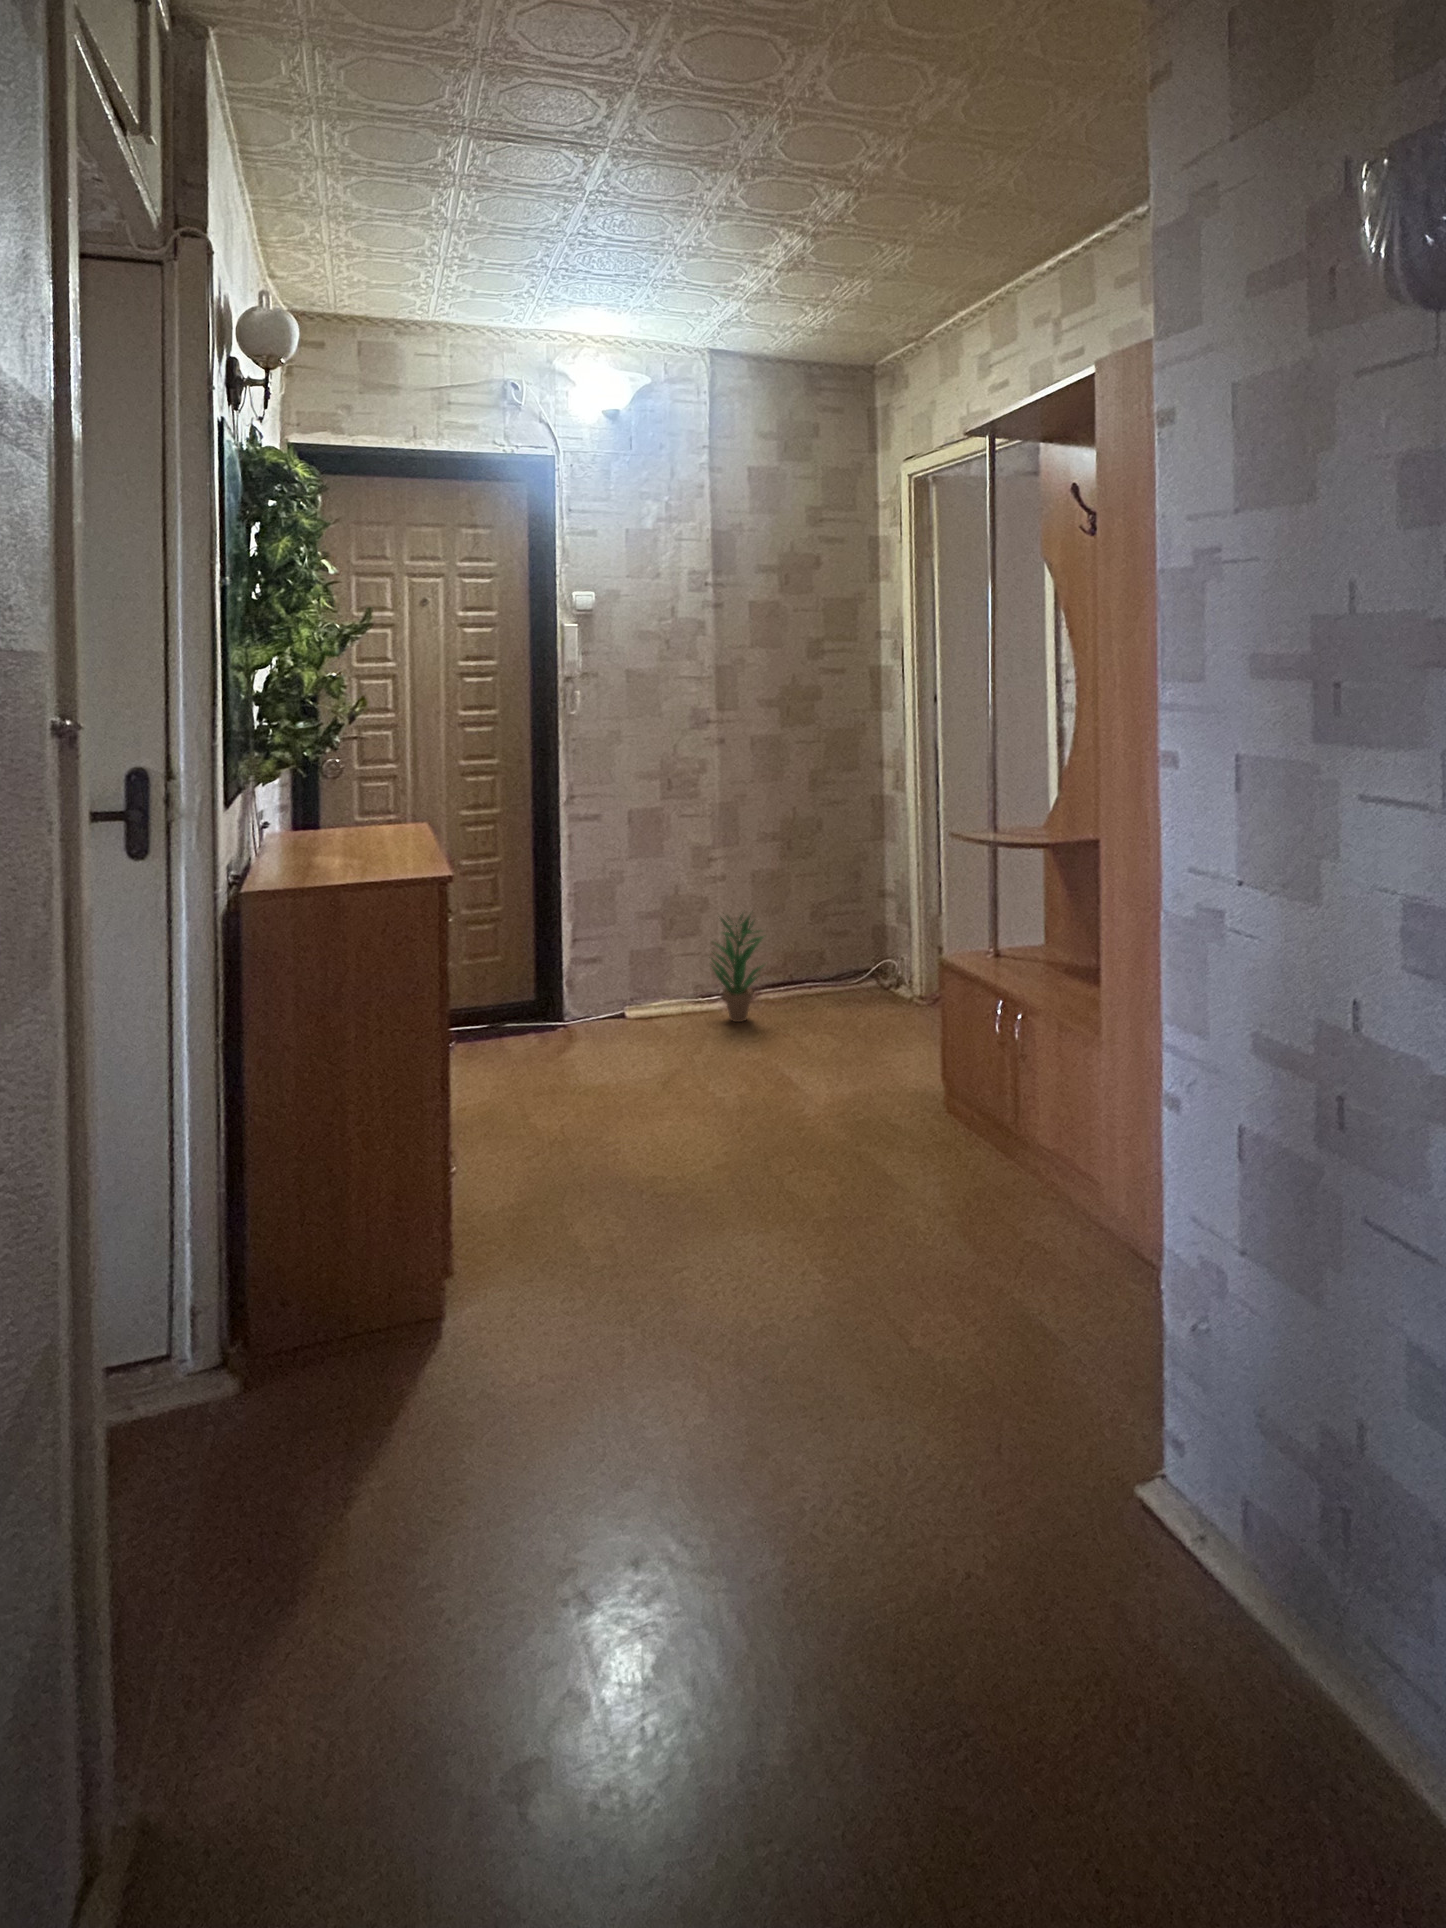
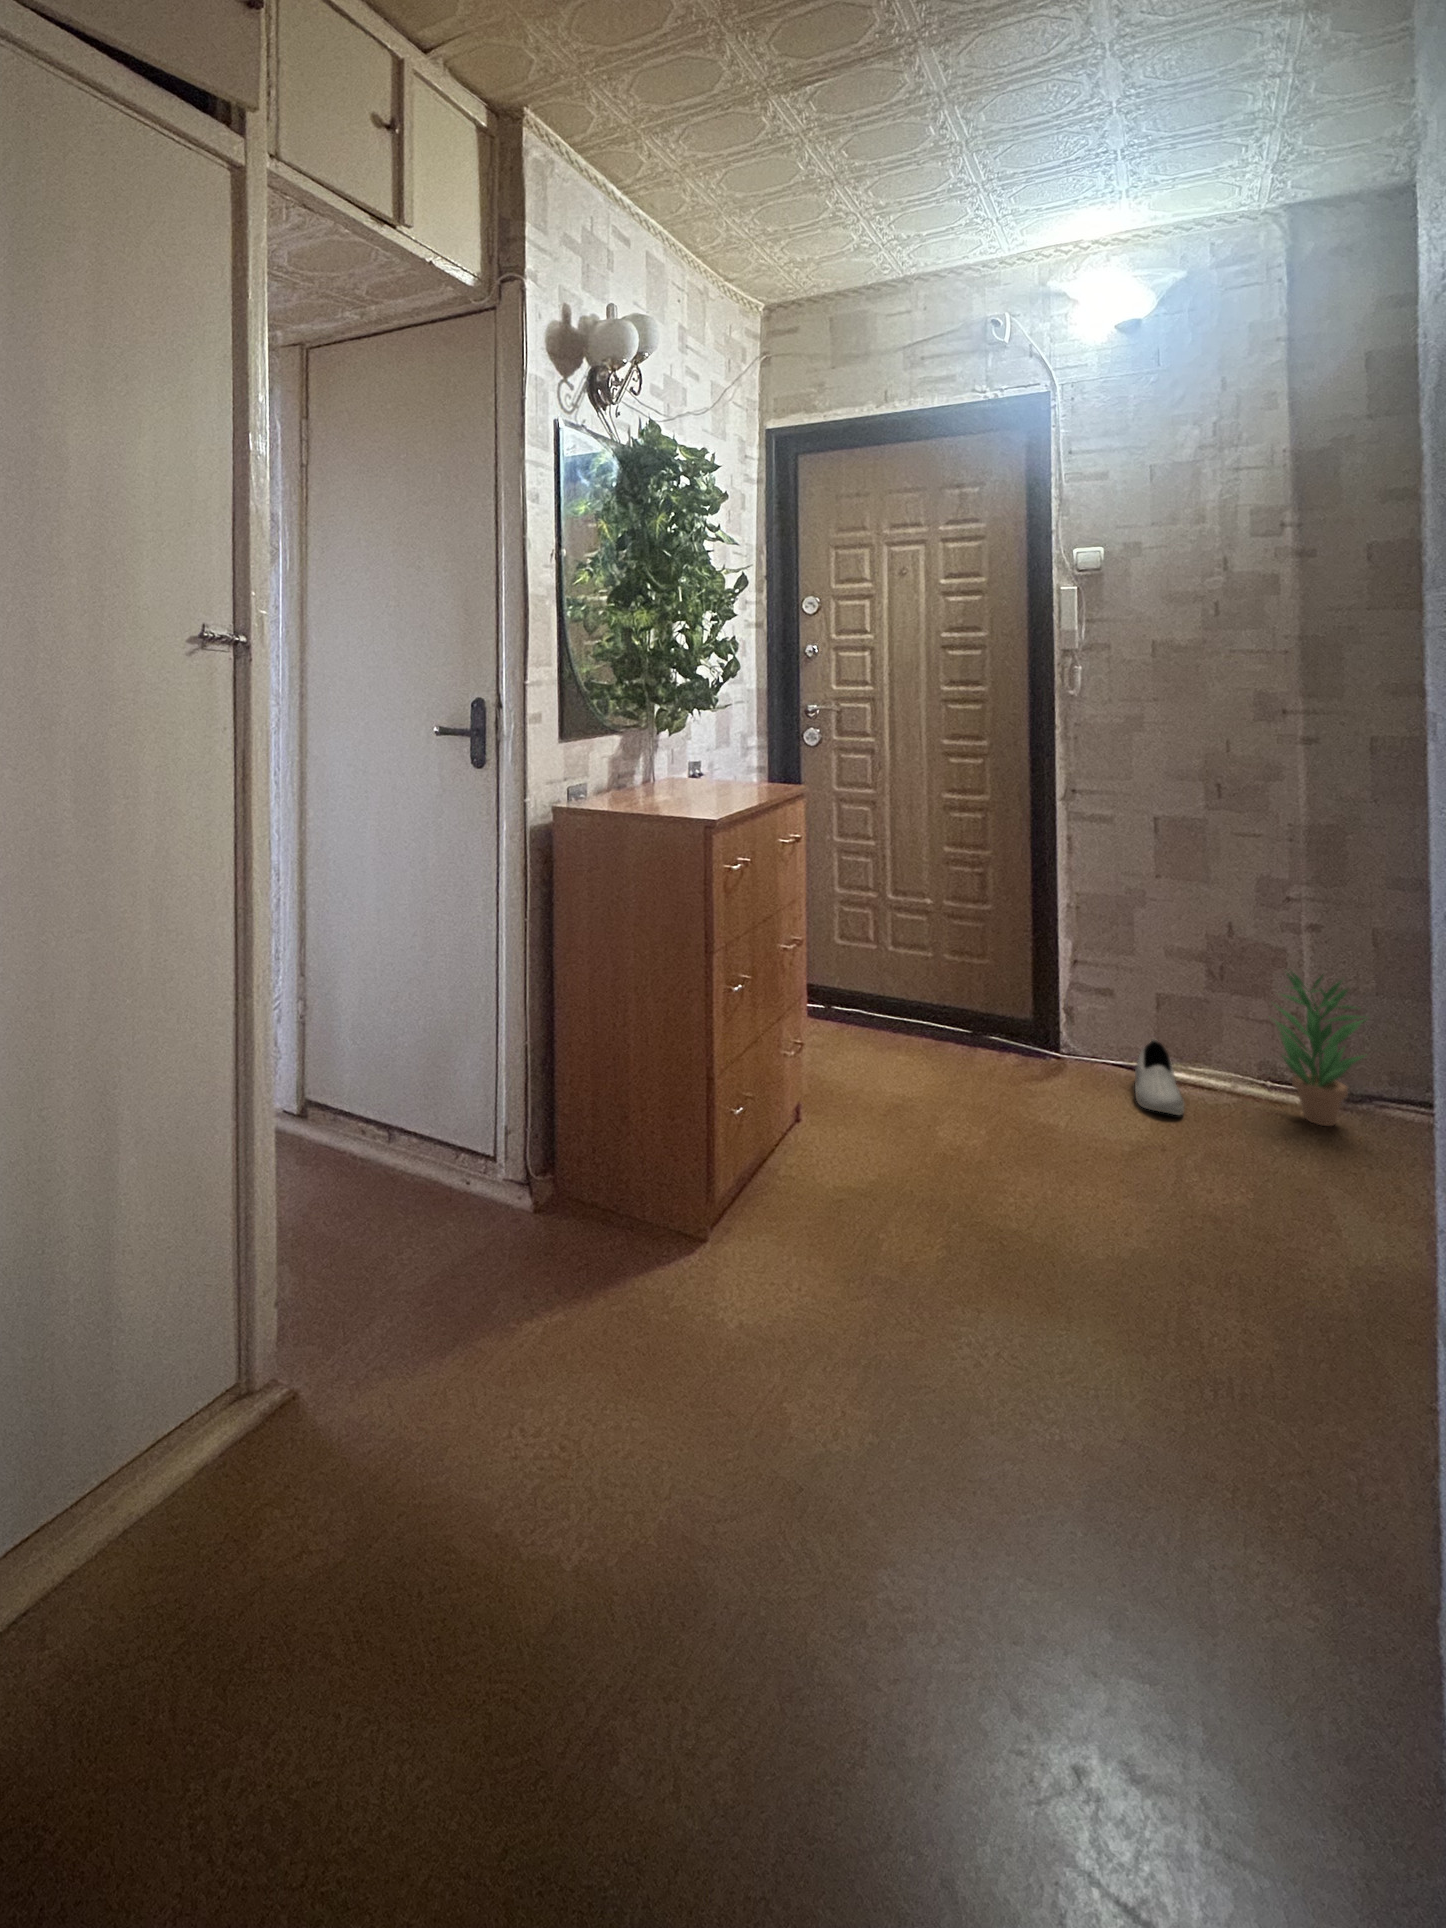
shoe: none [626,991,673,1048] -> present [1135,1039,1184,1115]

